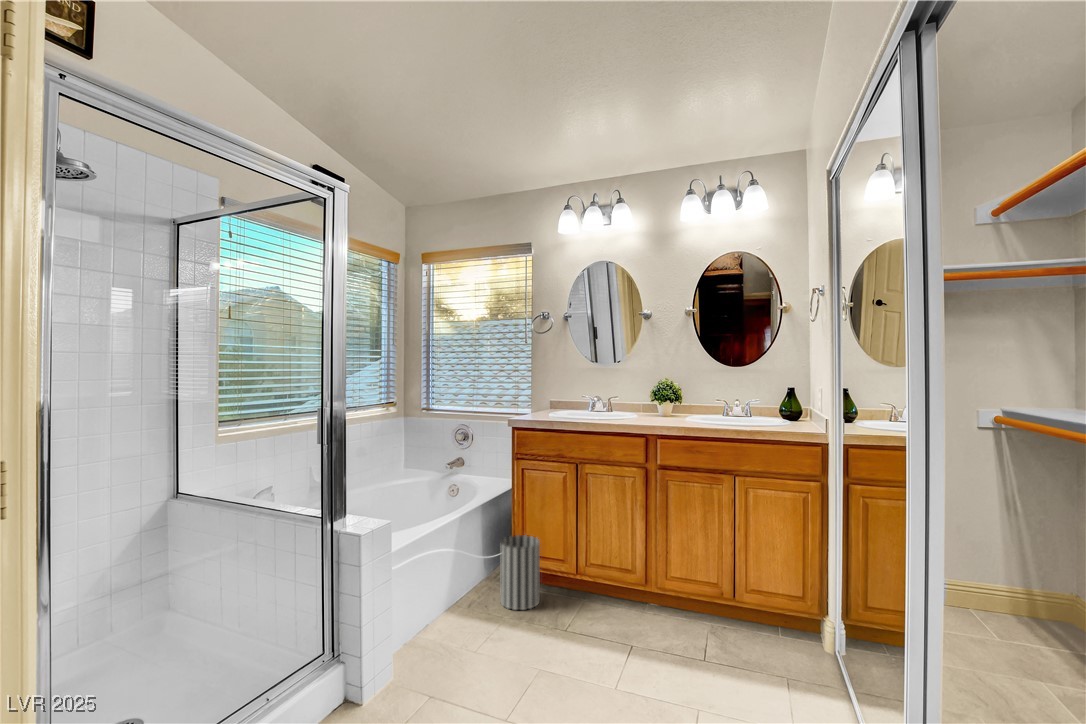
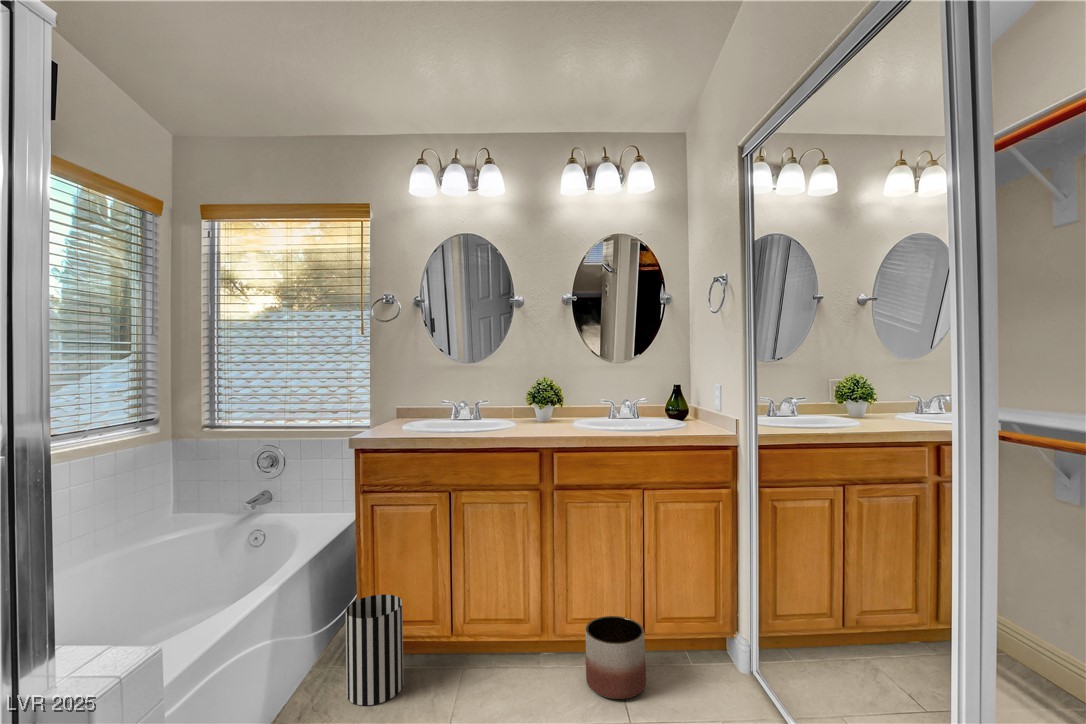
planter: none [679,580,731,646] -> present [585,616,646,699]

